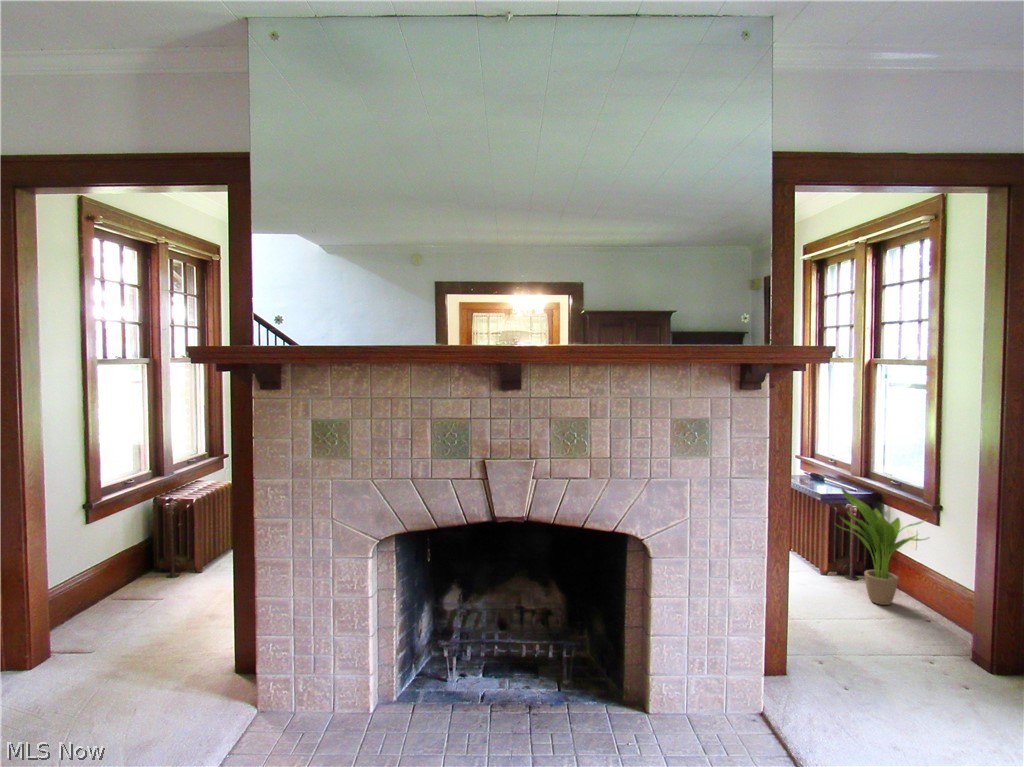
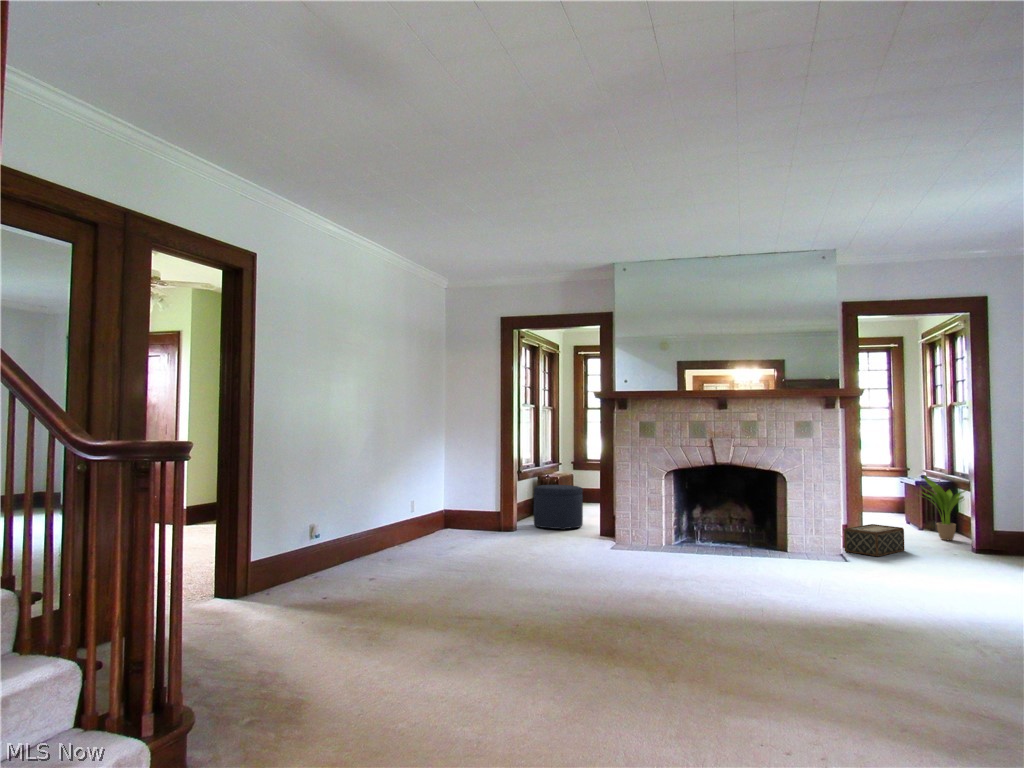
ottoman: none [79,541,212,670] -> present [534,485,583,530]
woven basket: none [769,615,868,736] -> present [844,524,905,556]

